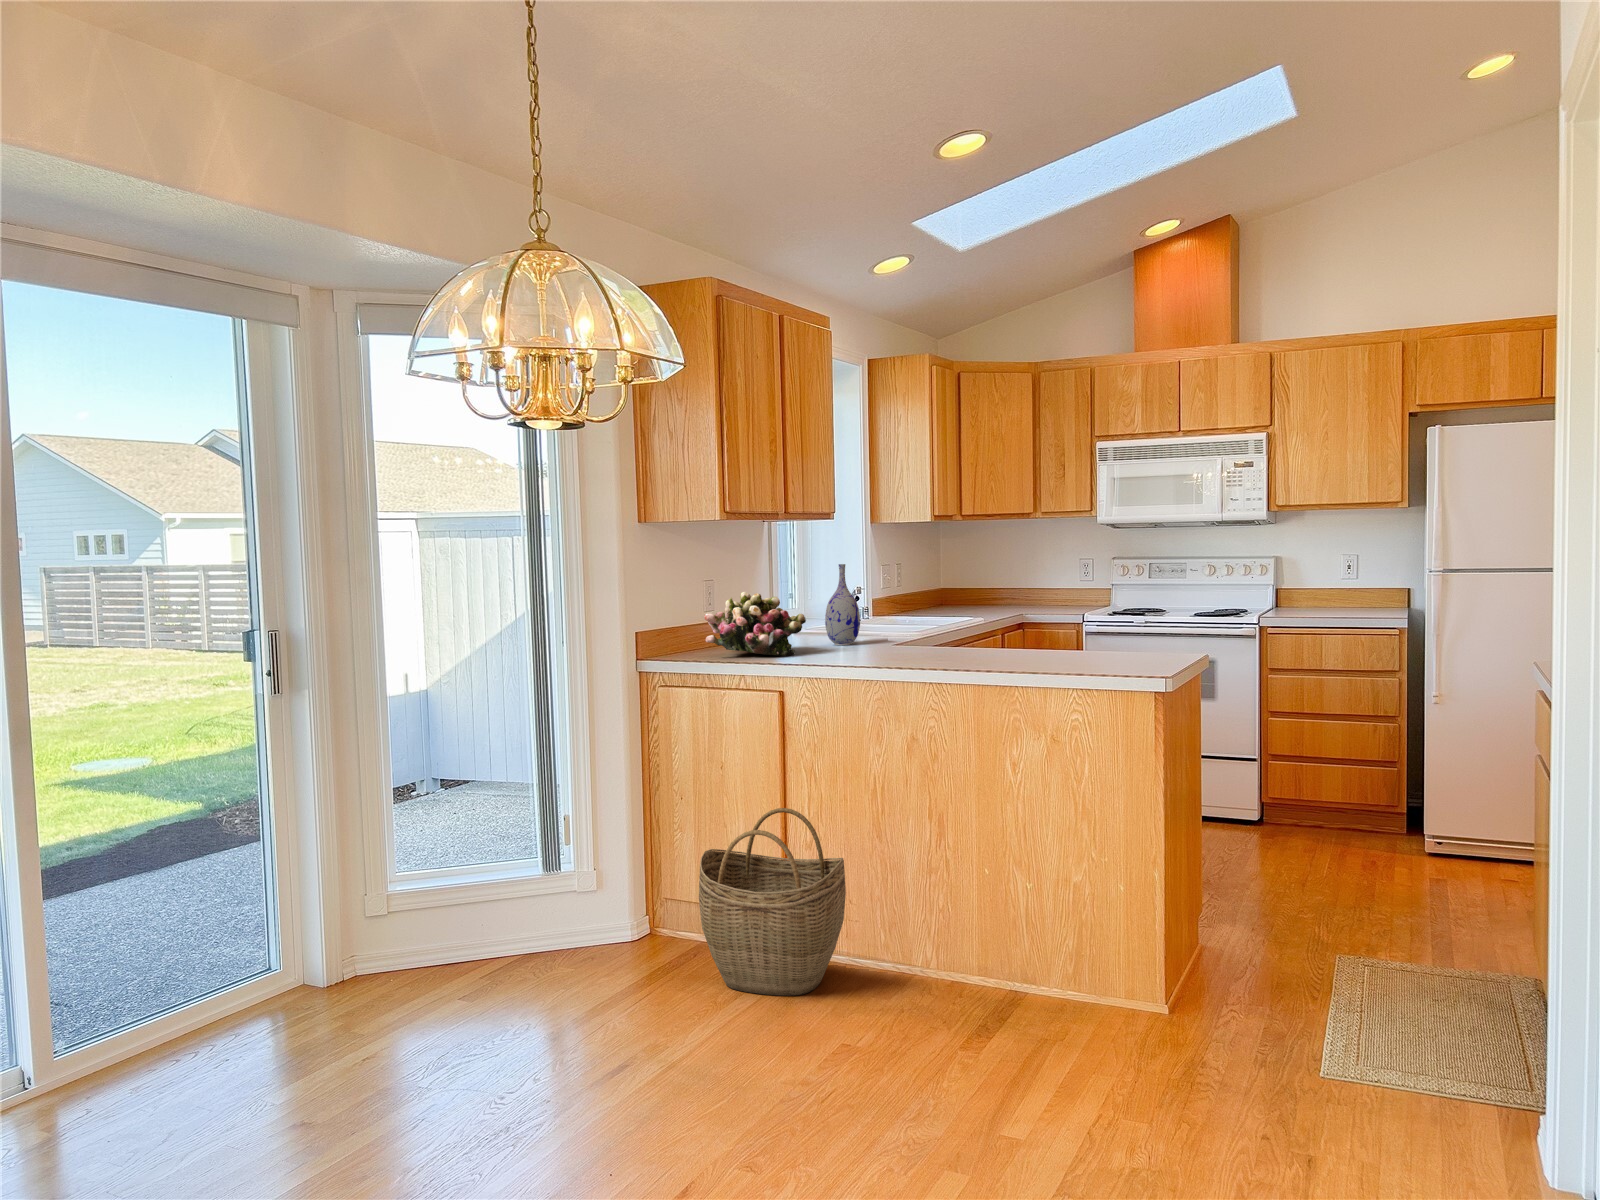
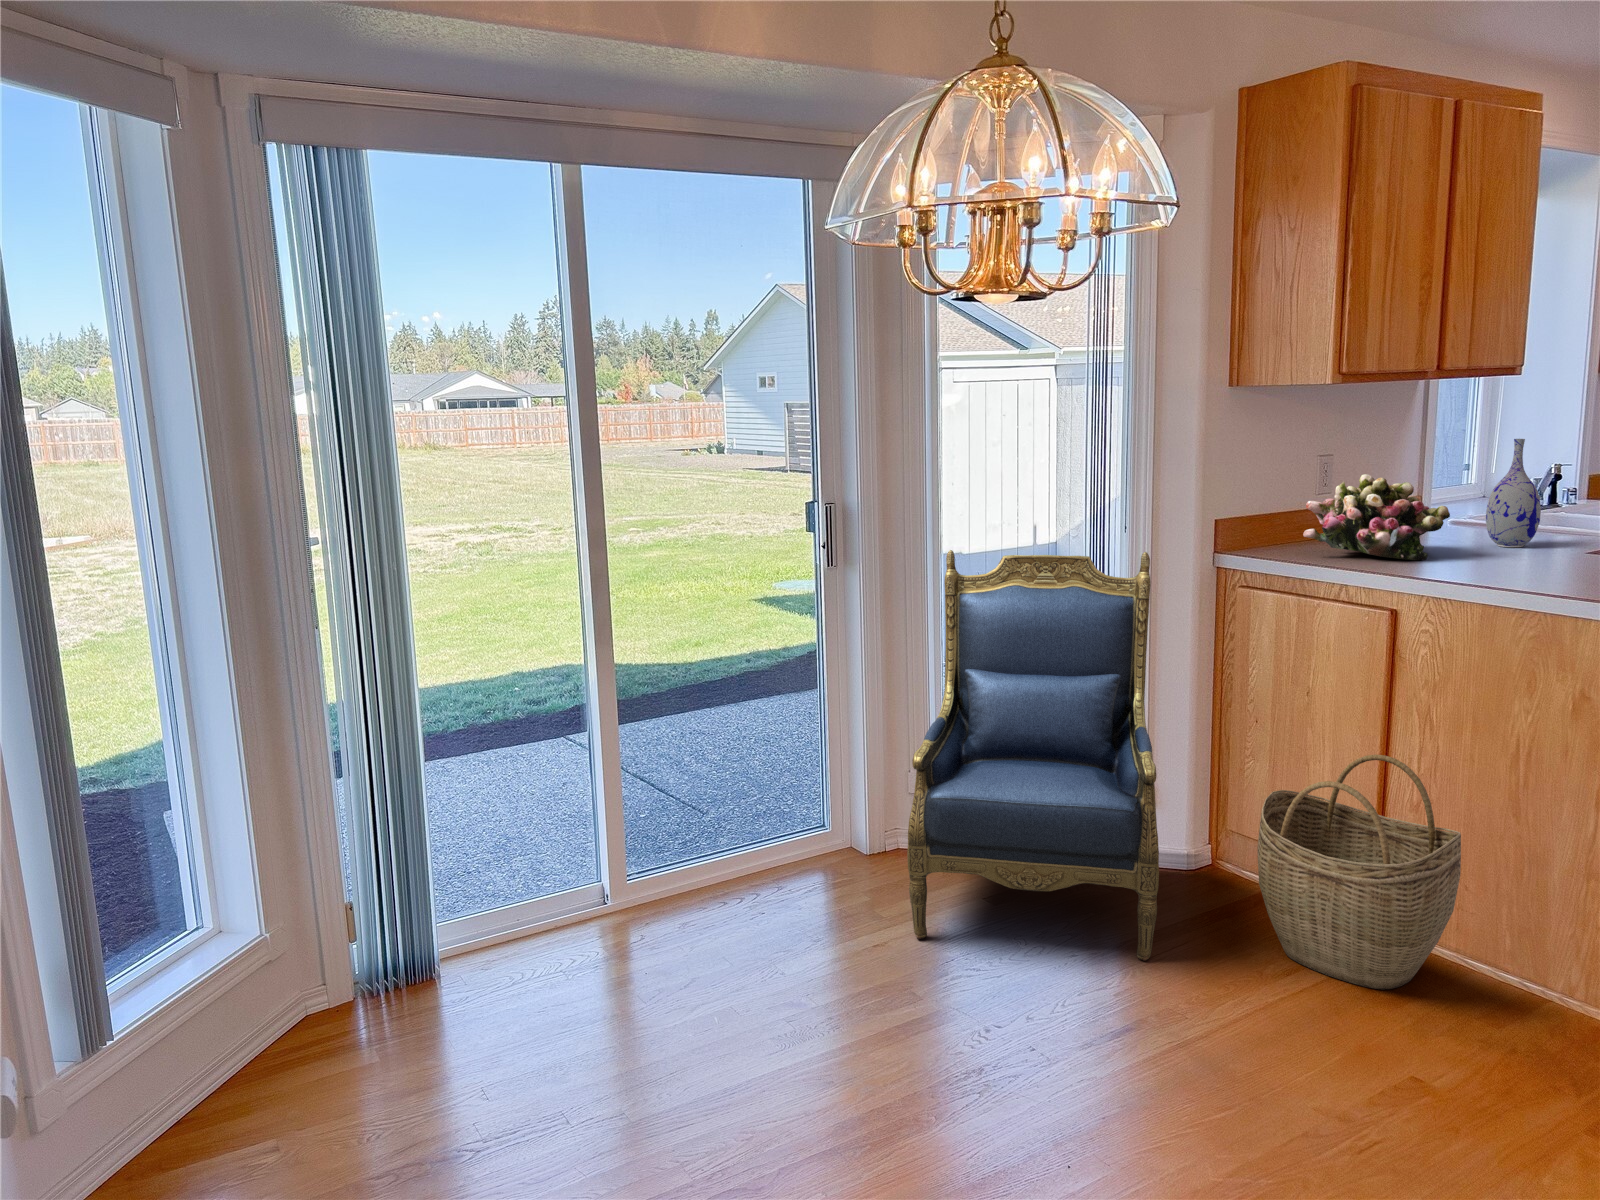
armchair: none [392,662,626,1048] -> present [907,550,1159,961]

